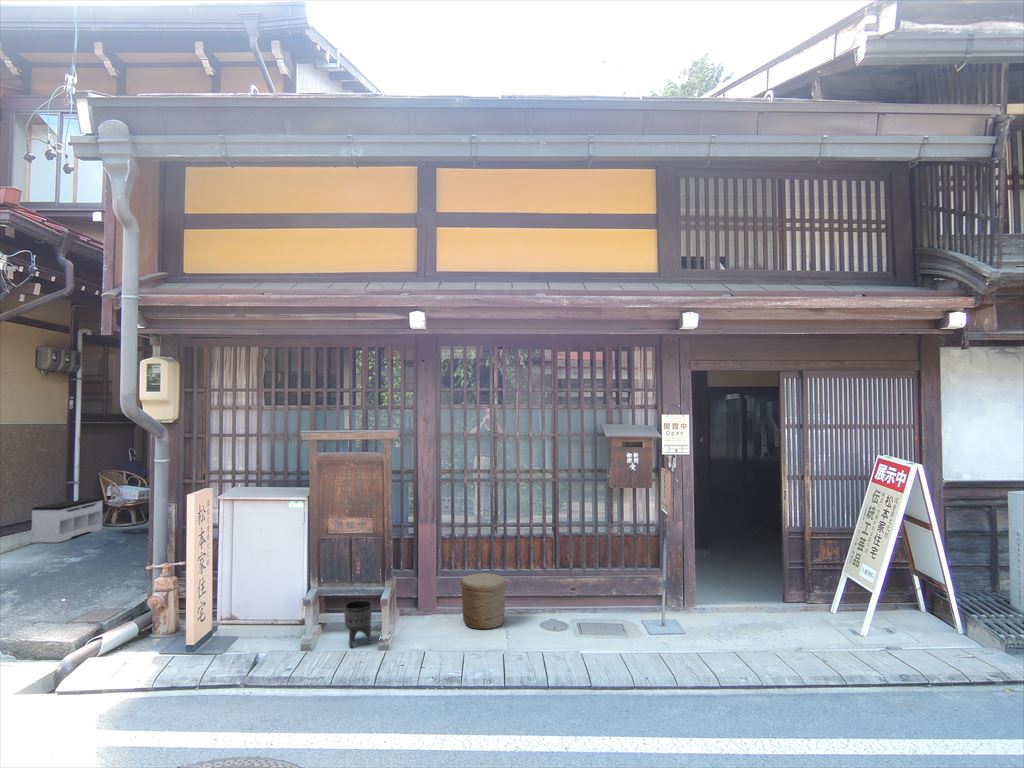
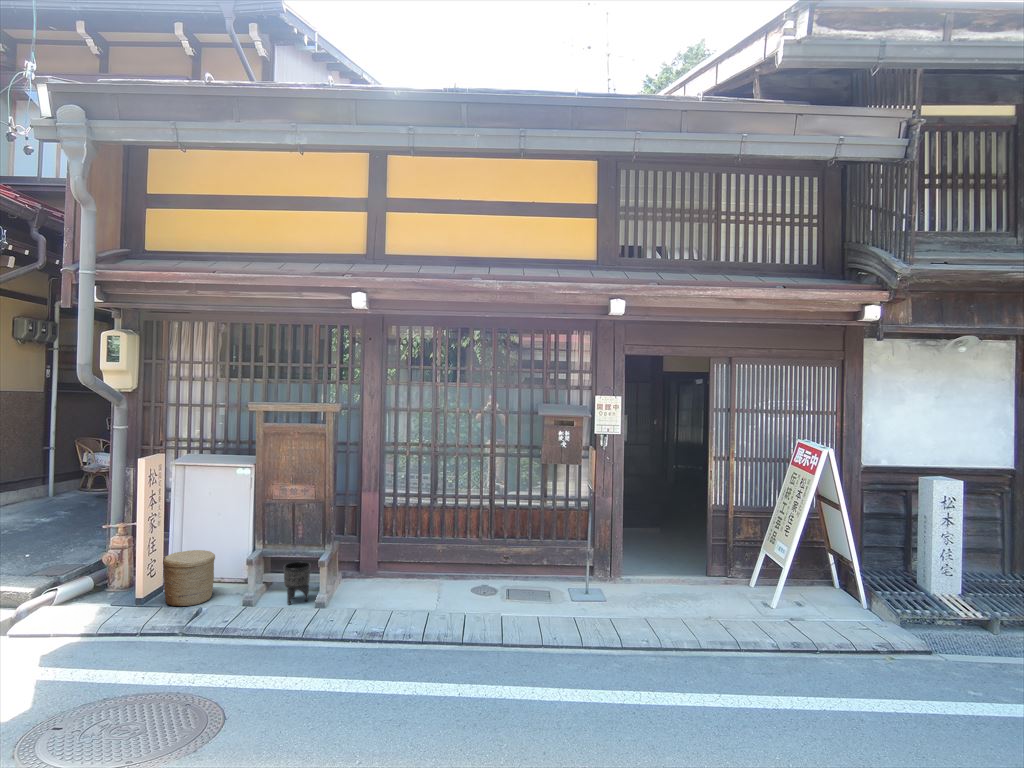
bench: present [31,498,103,543] -> none [7,464,77,506]
woven basket: present [461,573,505,629] -> present [163,550,215,606]

